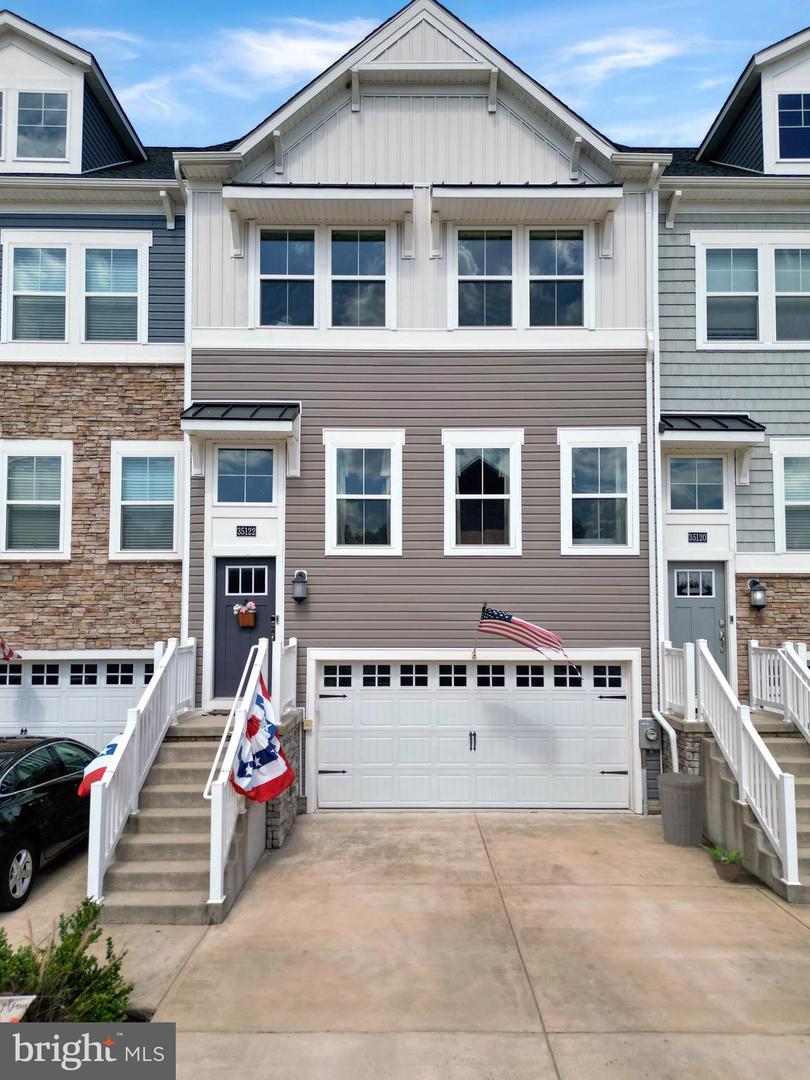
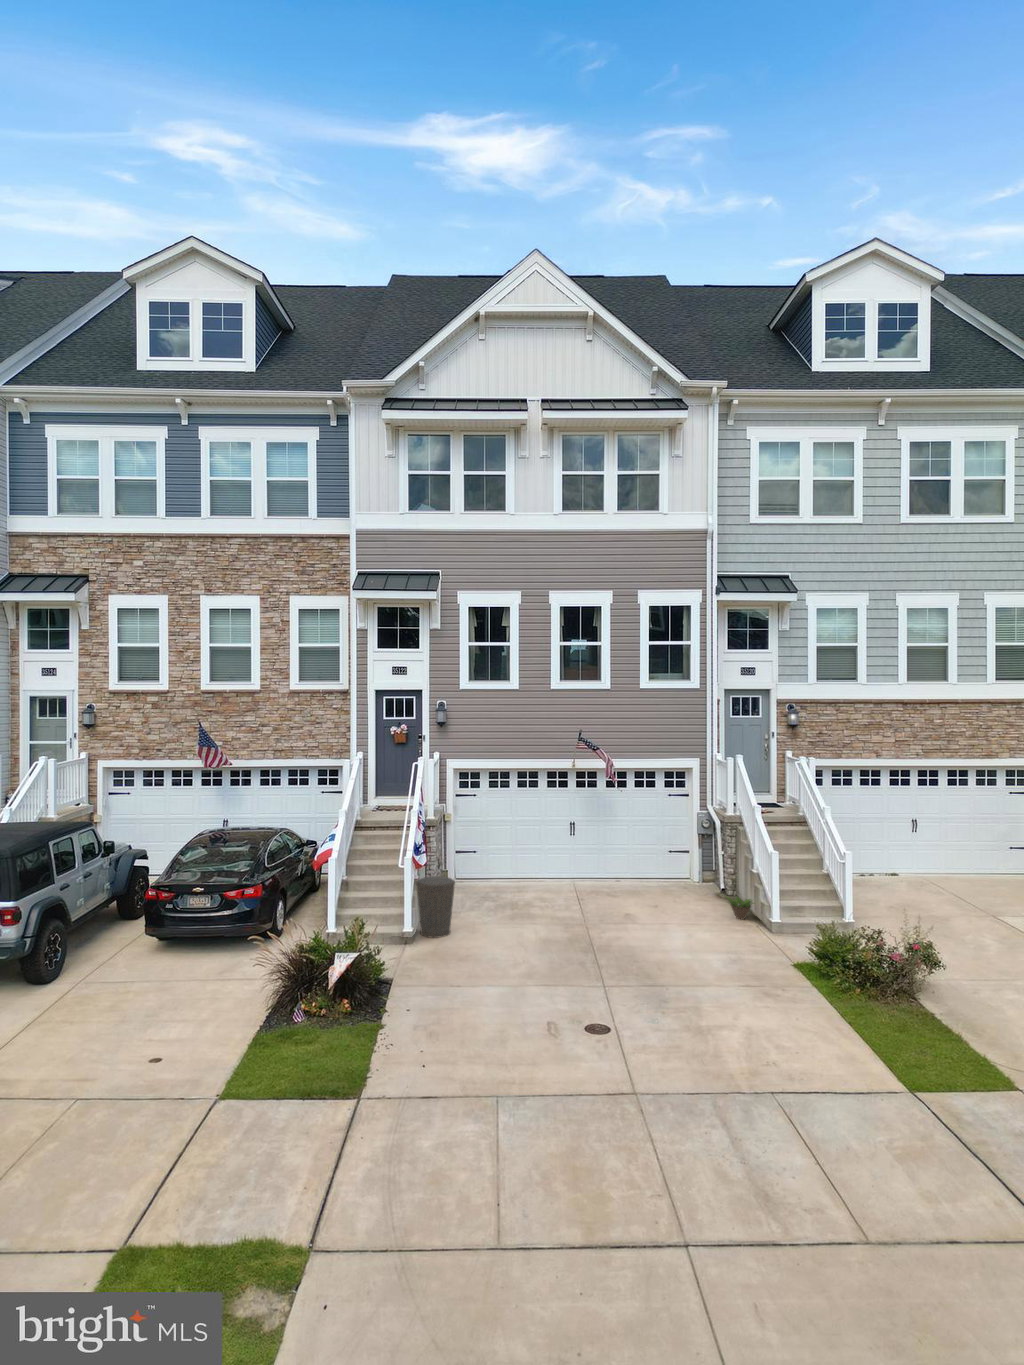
trash can: present [657,772,706,848] -> present [416,876,455,938]

